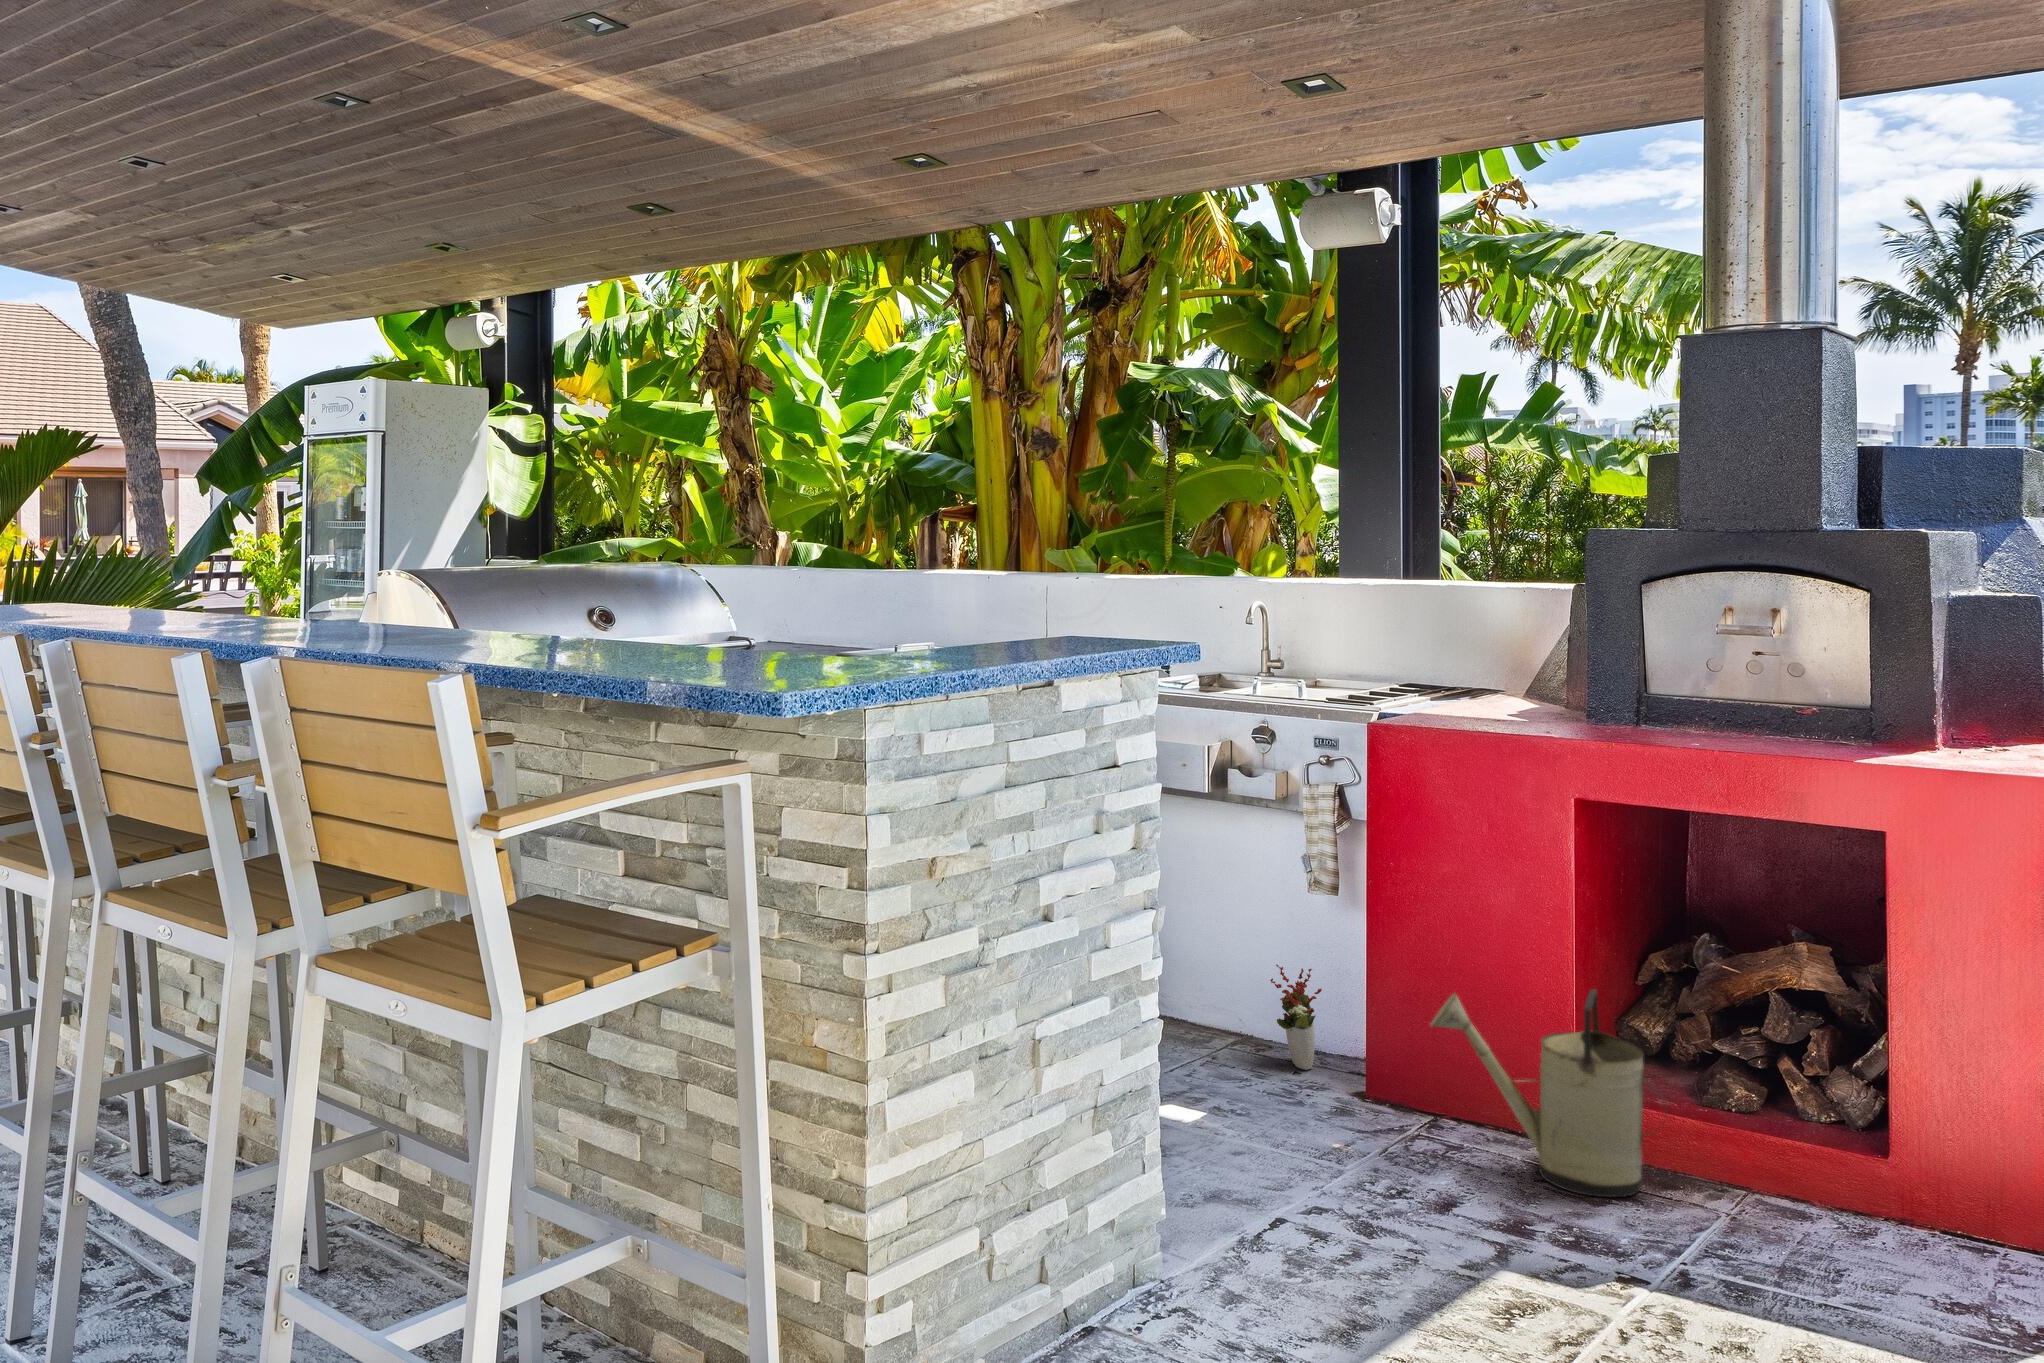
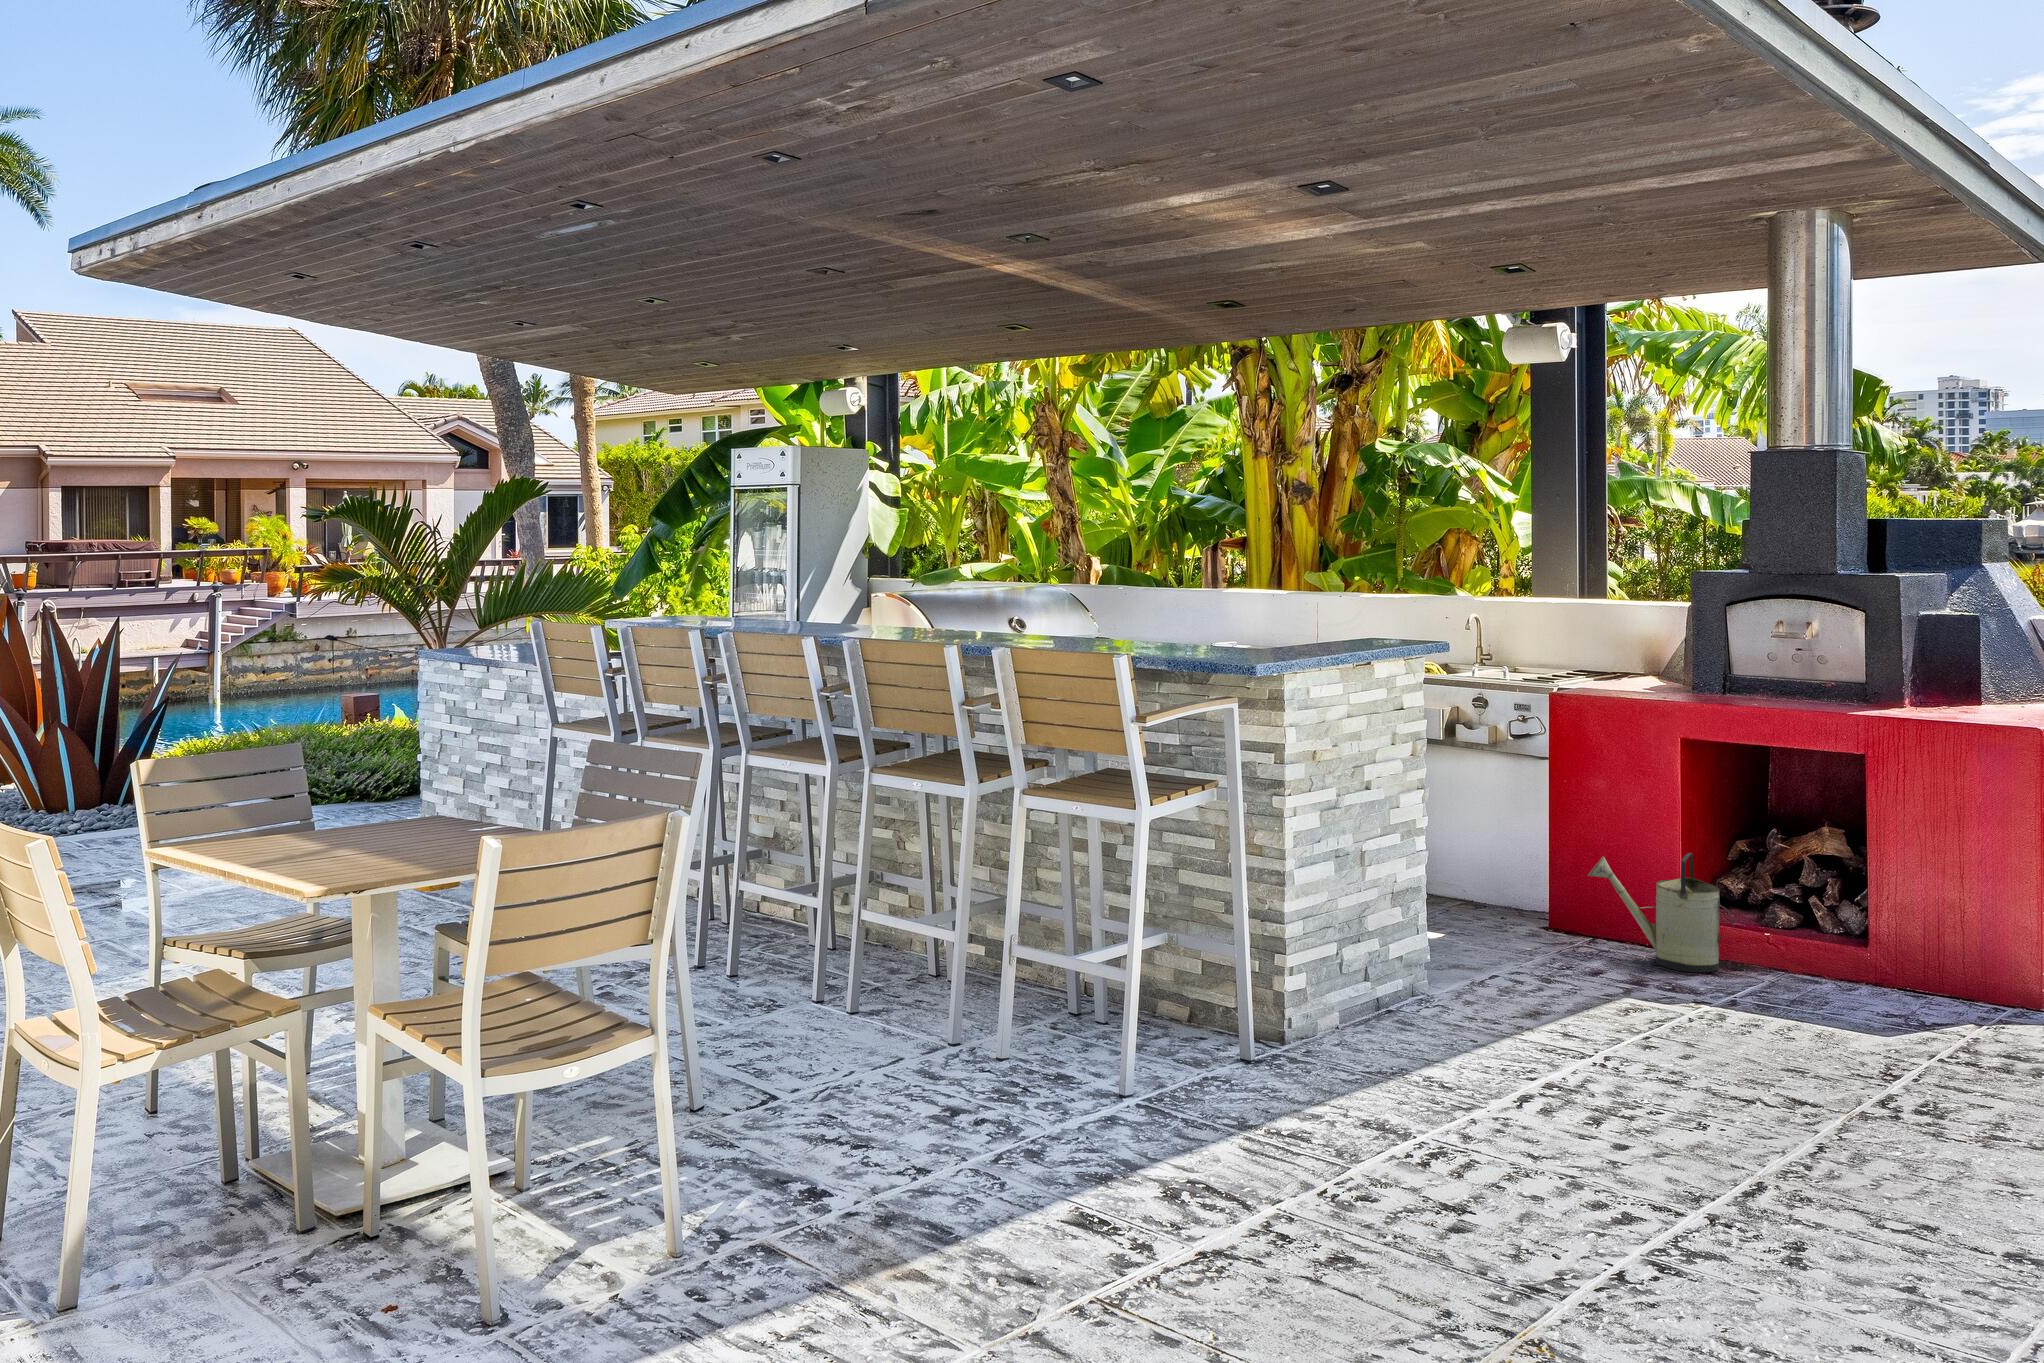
decorative plant: present [1270,964,1322,1070] -> none [1485,849,1520,916]

